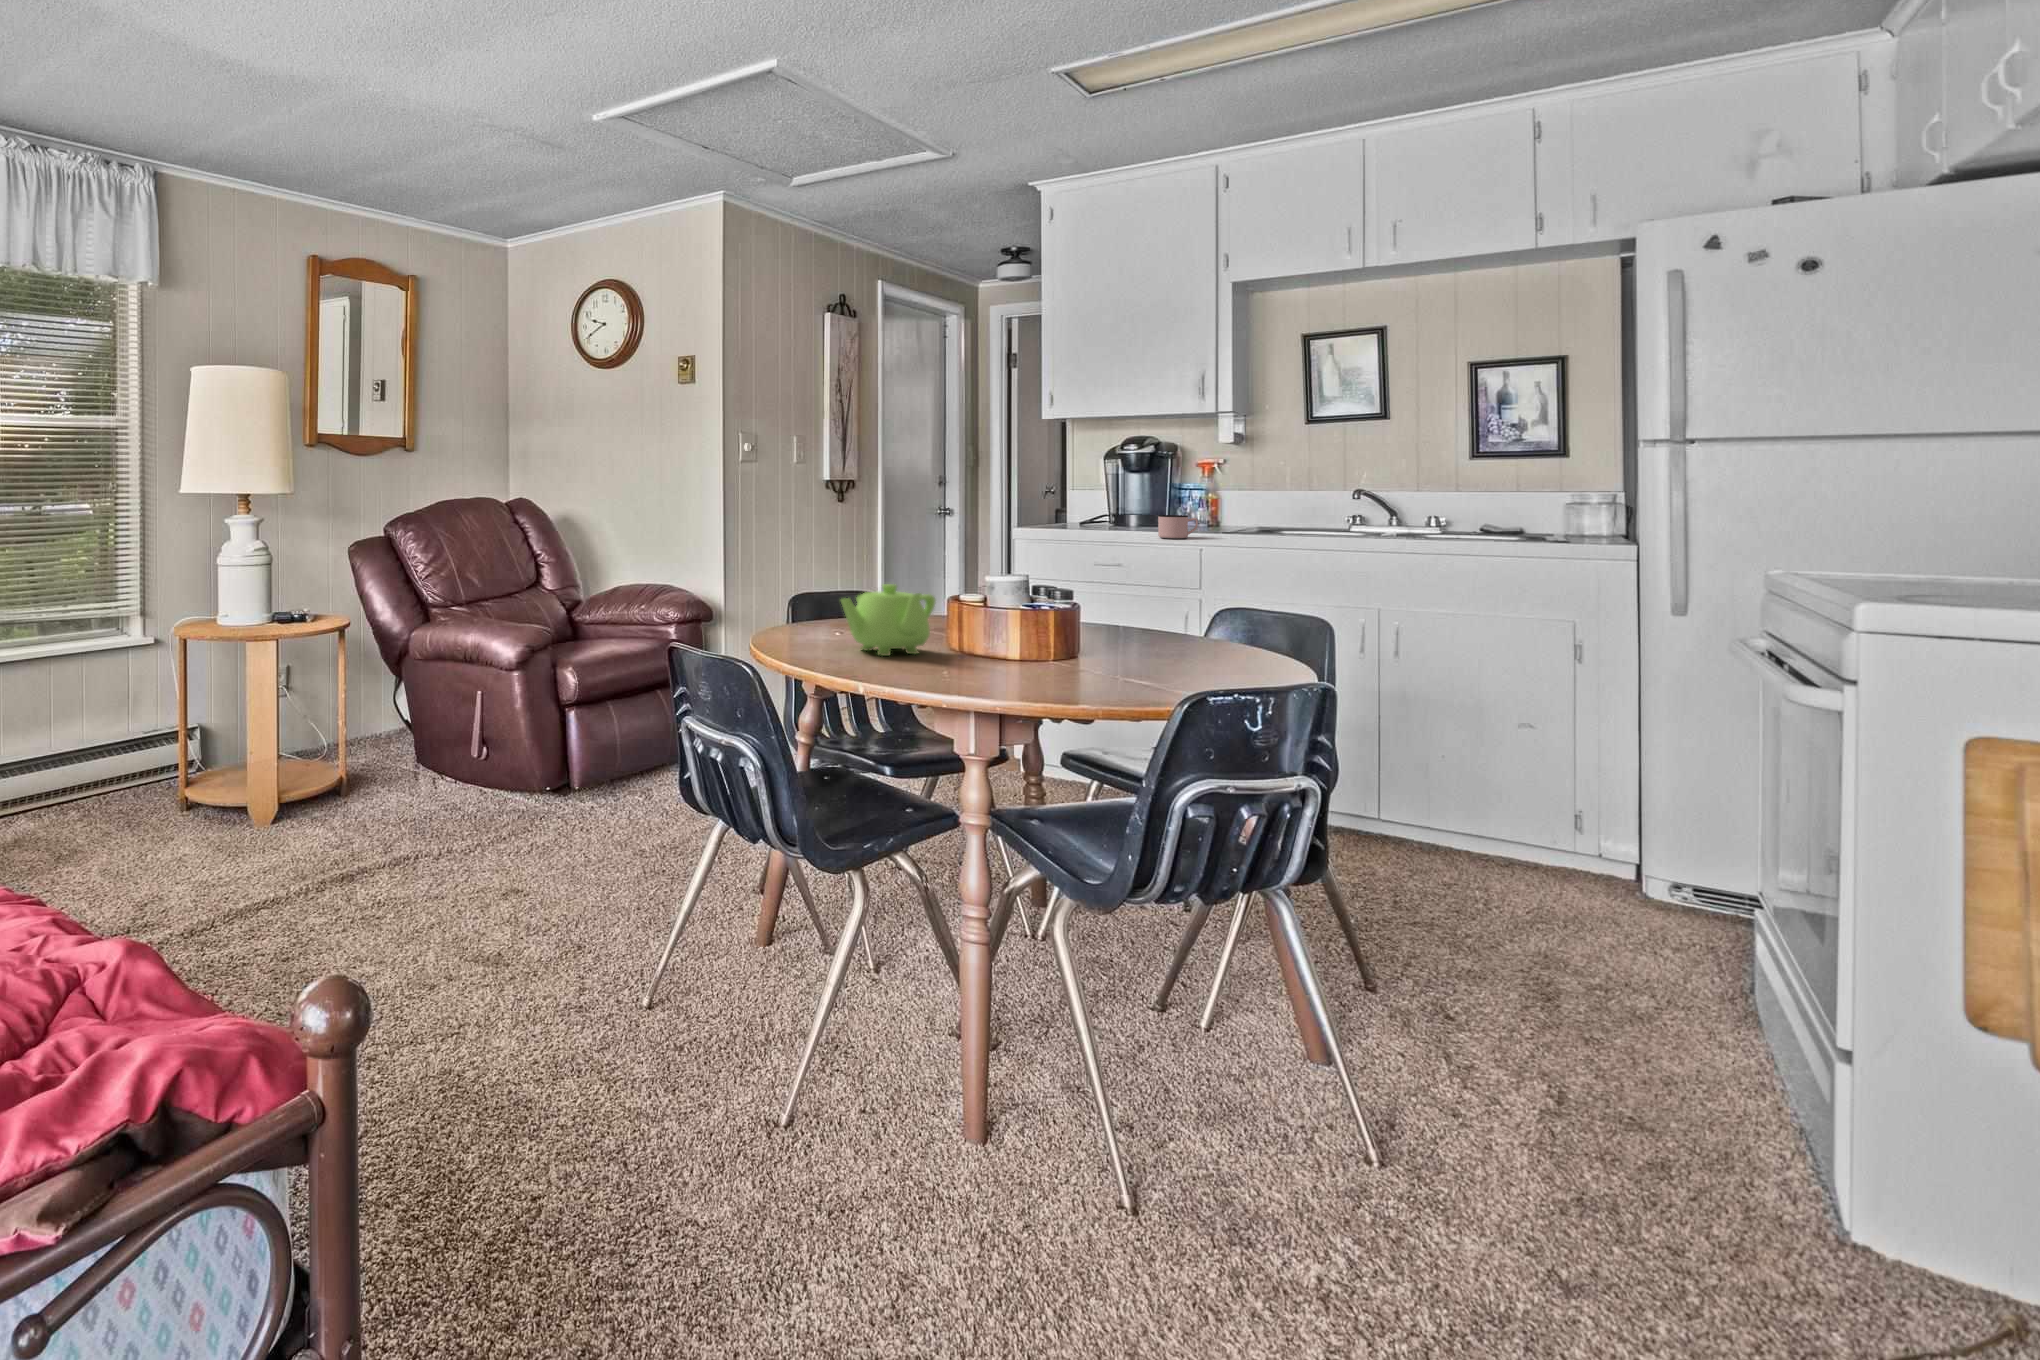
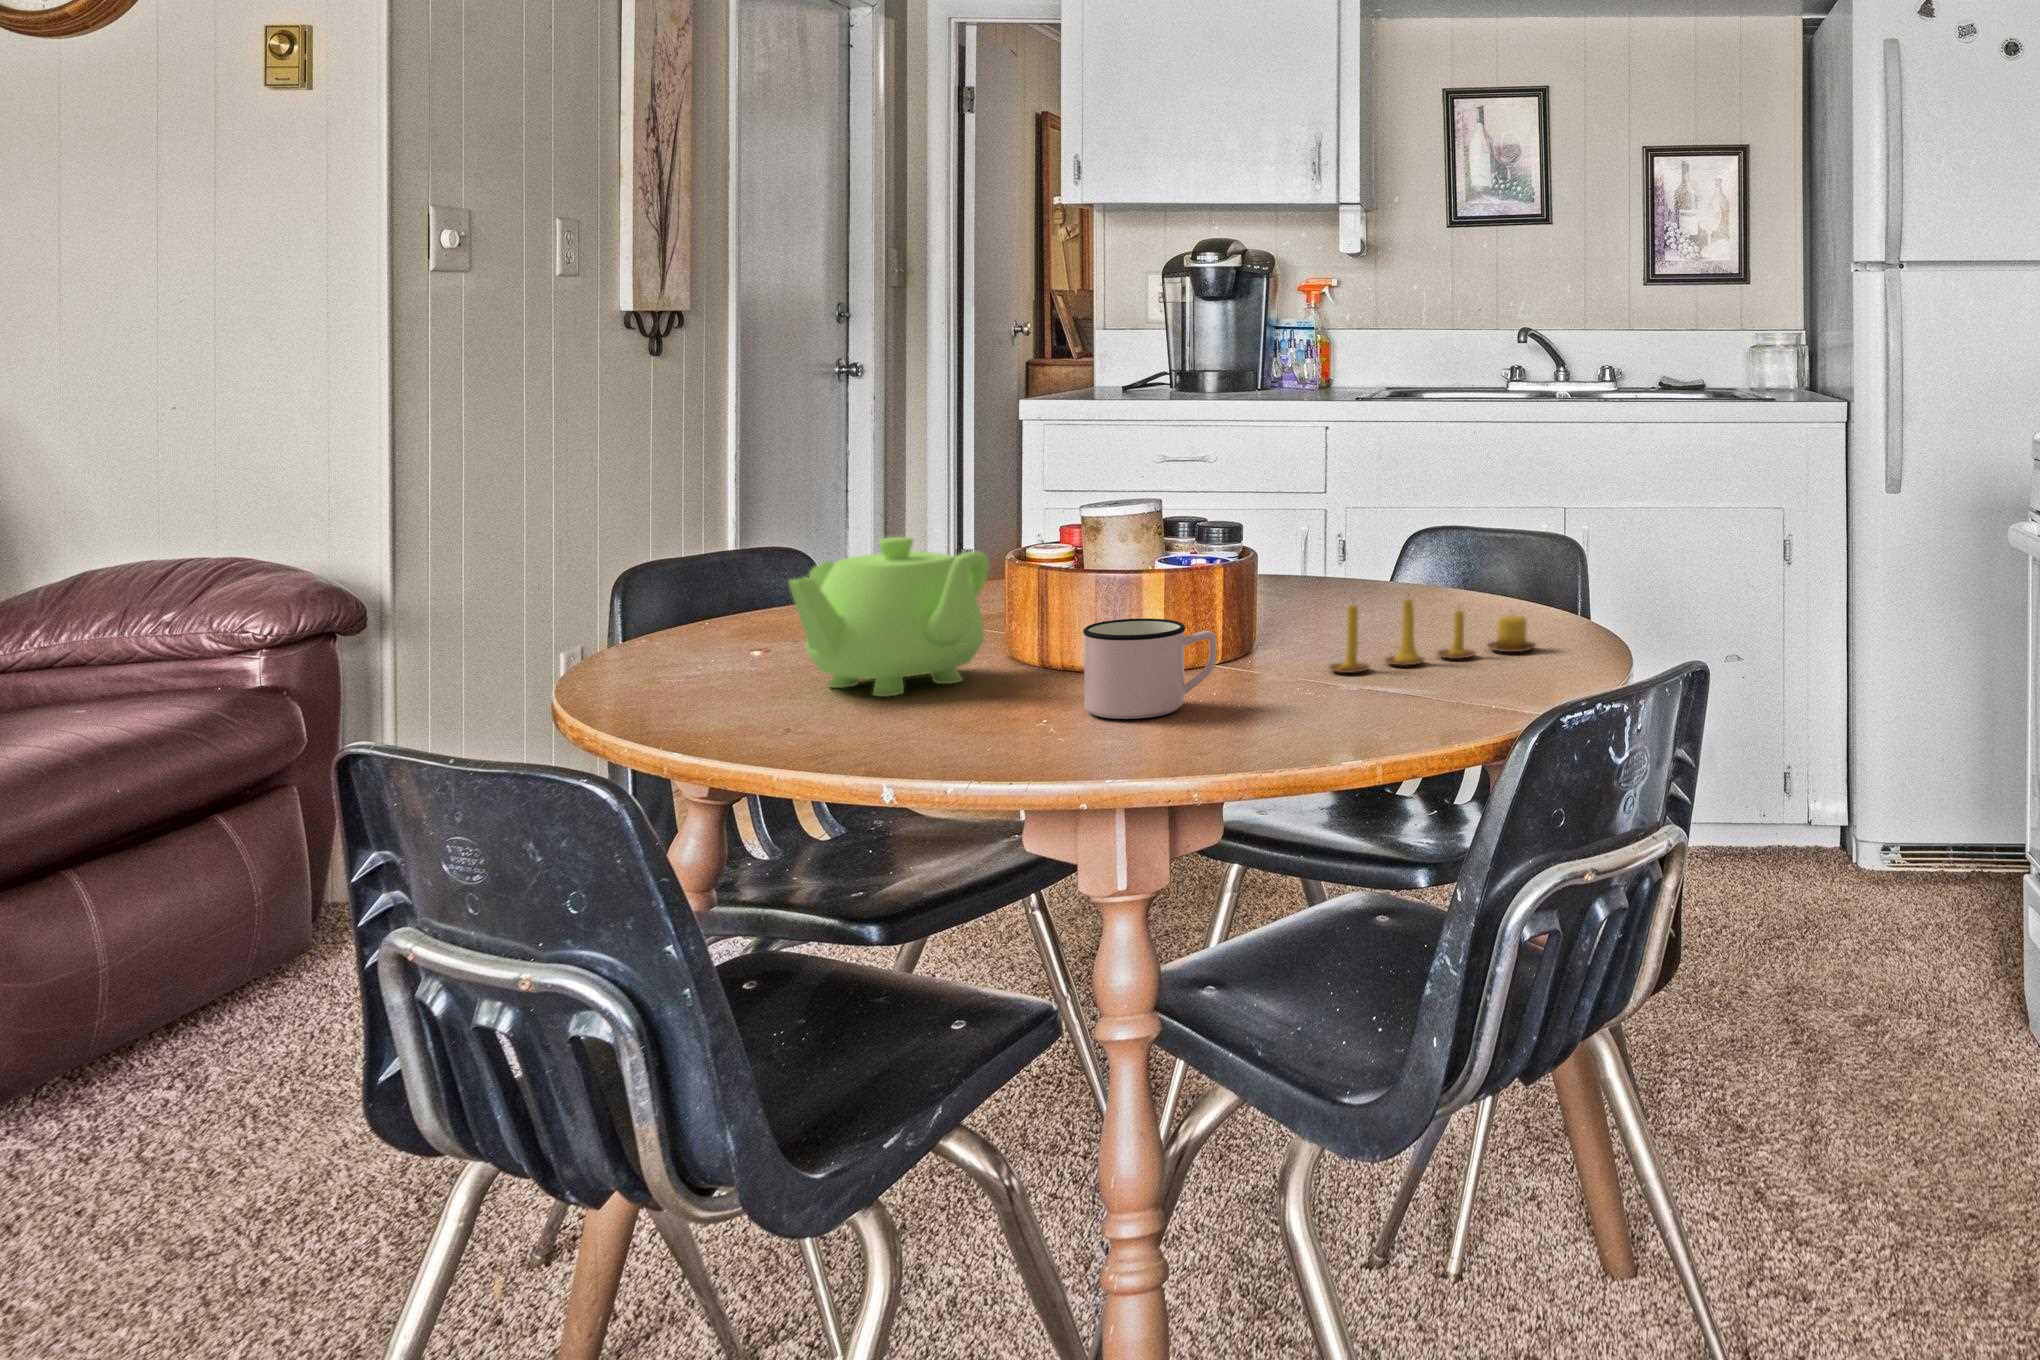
mug: present [1158,515,1198,538] -> present [1083,618,1217,719]
candle: none [1106,632,1246,675] -> present [1329,596,1535,673]

